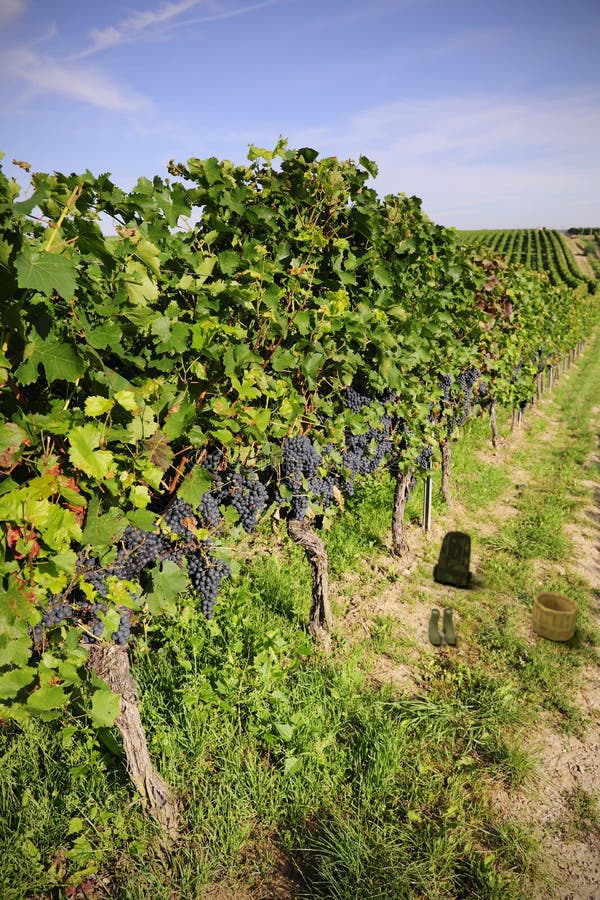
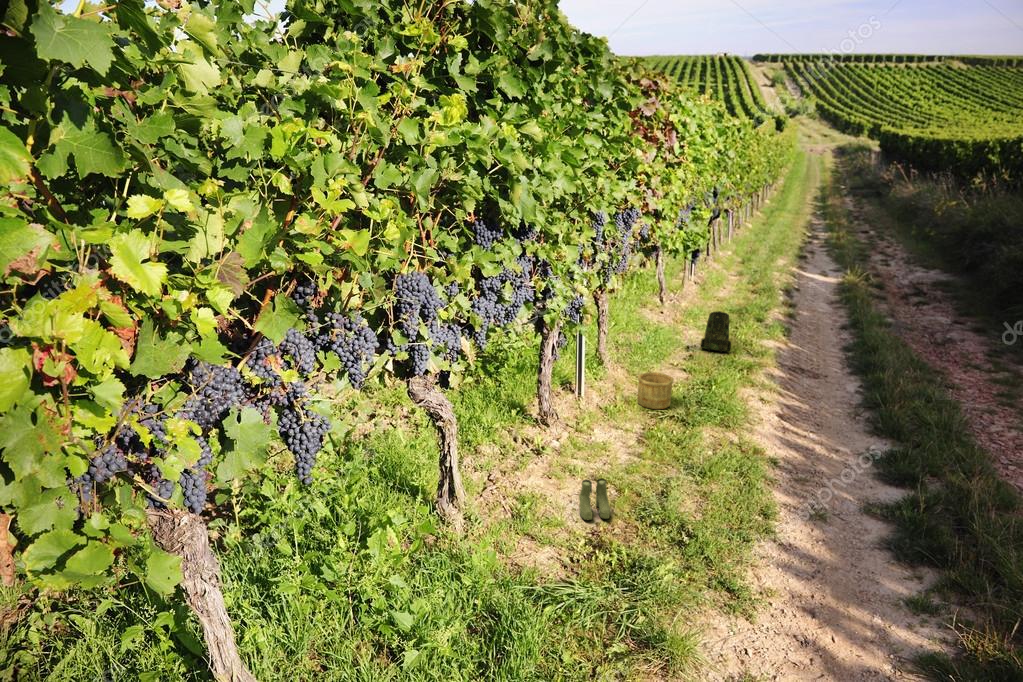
backpack: present [433,531,473,586] -> present [701,311,731,352]
wooden bucket: present [532,592,579,641] -> present [638,372,674,409]

